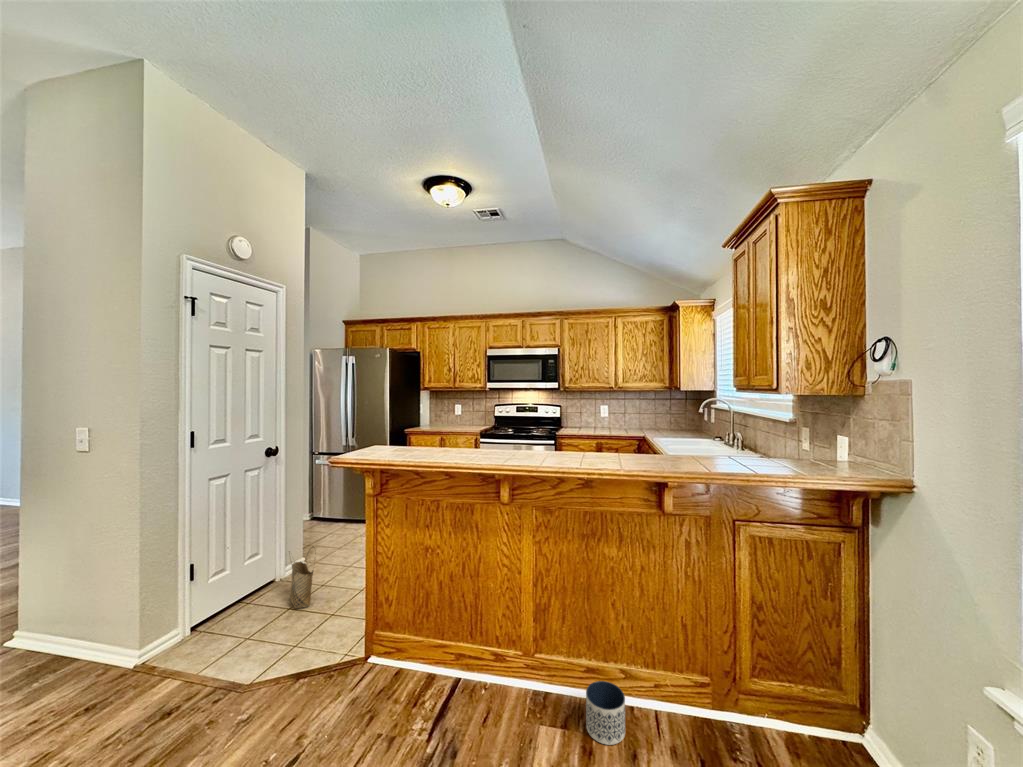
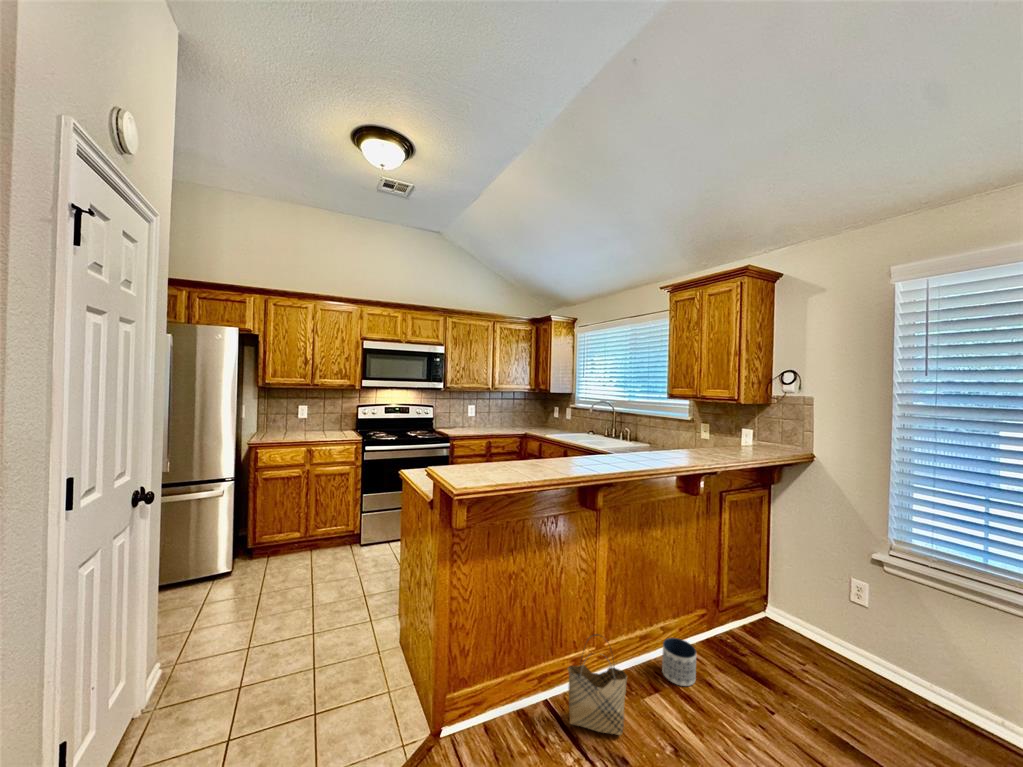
woven basket: present [289,551,313,608] -> present [568,634,627,735]

